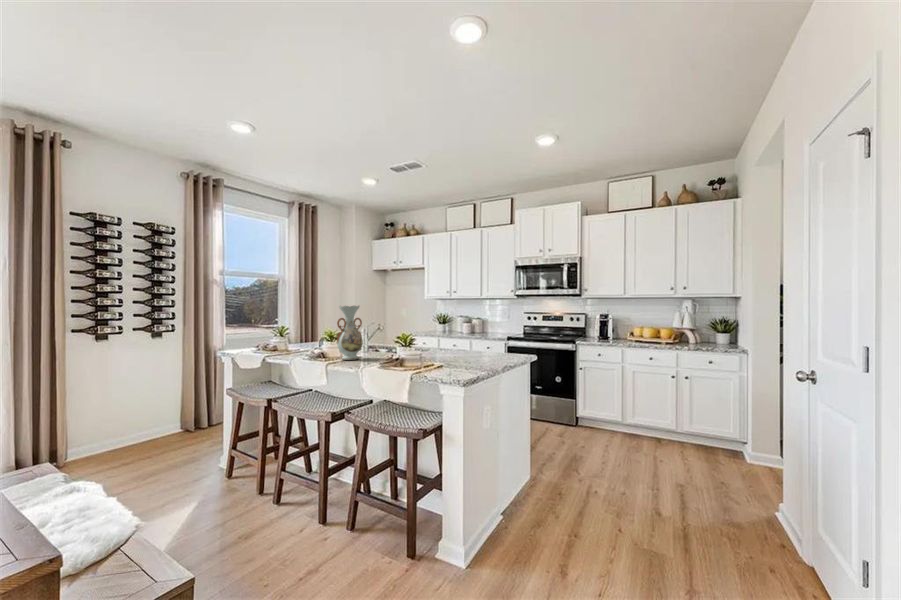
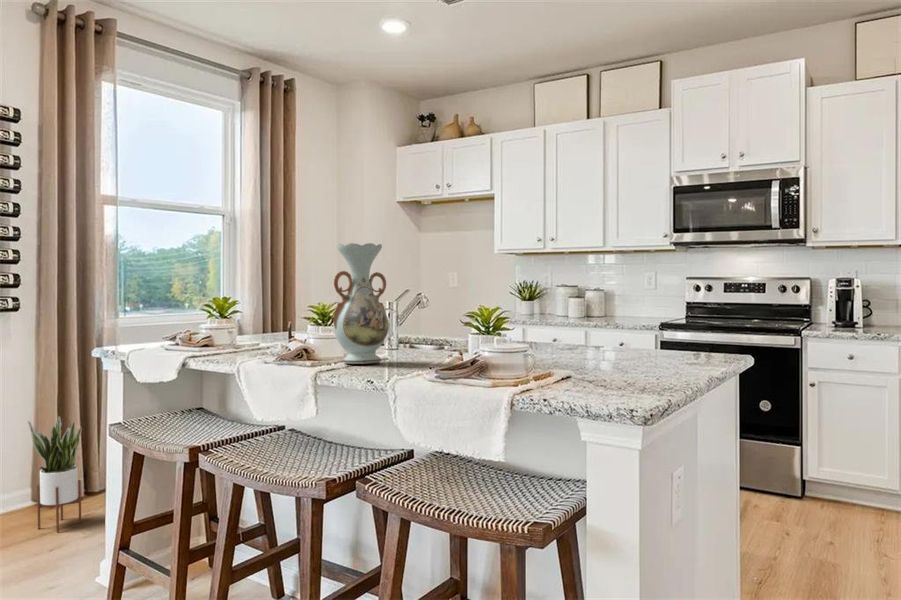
potted plant: none [177,386,205,446] -> present [28,417,82,532]

